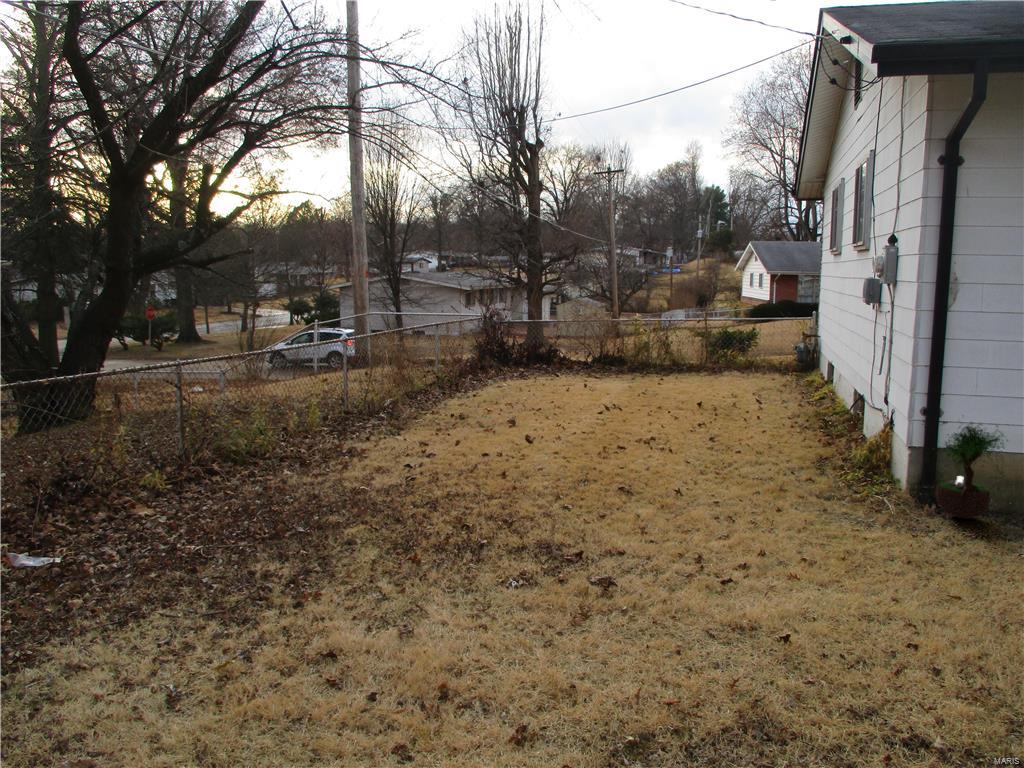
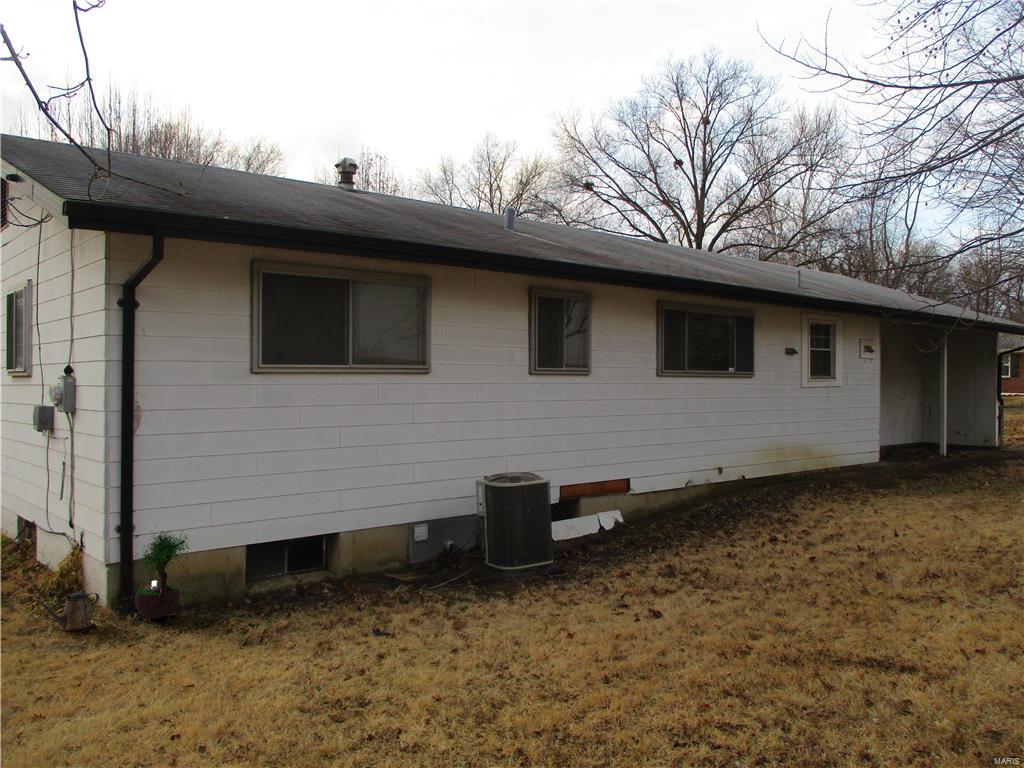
watering can: none [833,464,899,505] -> present [34,592,99,631]

